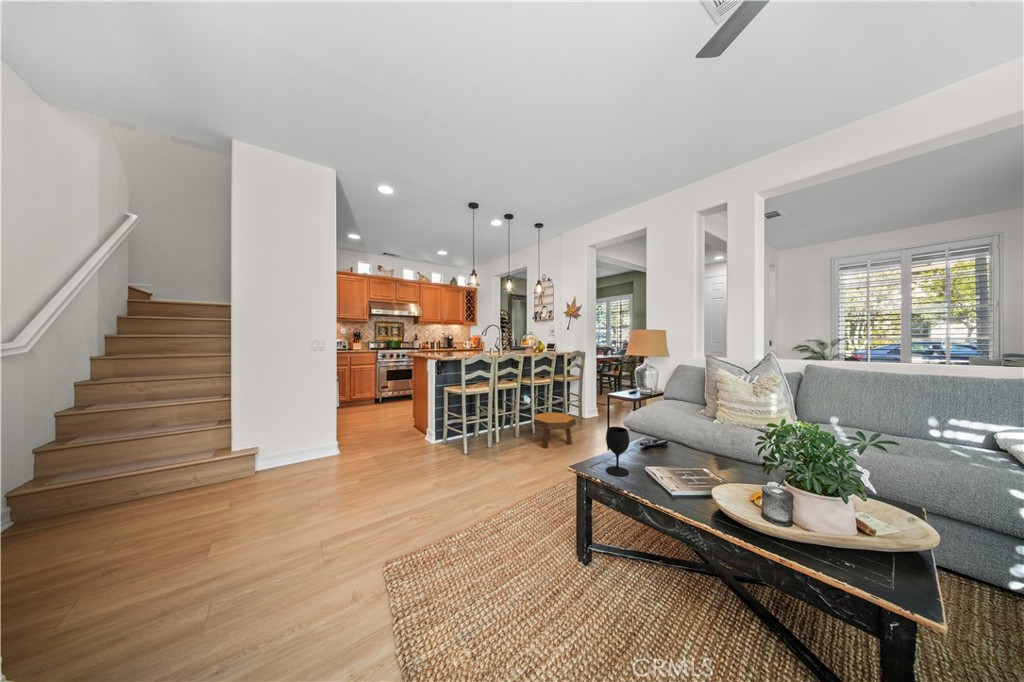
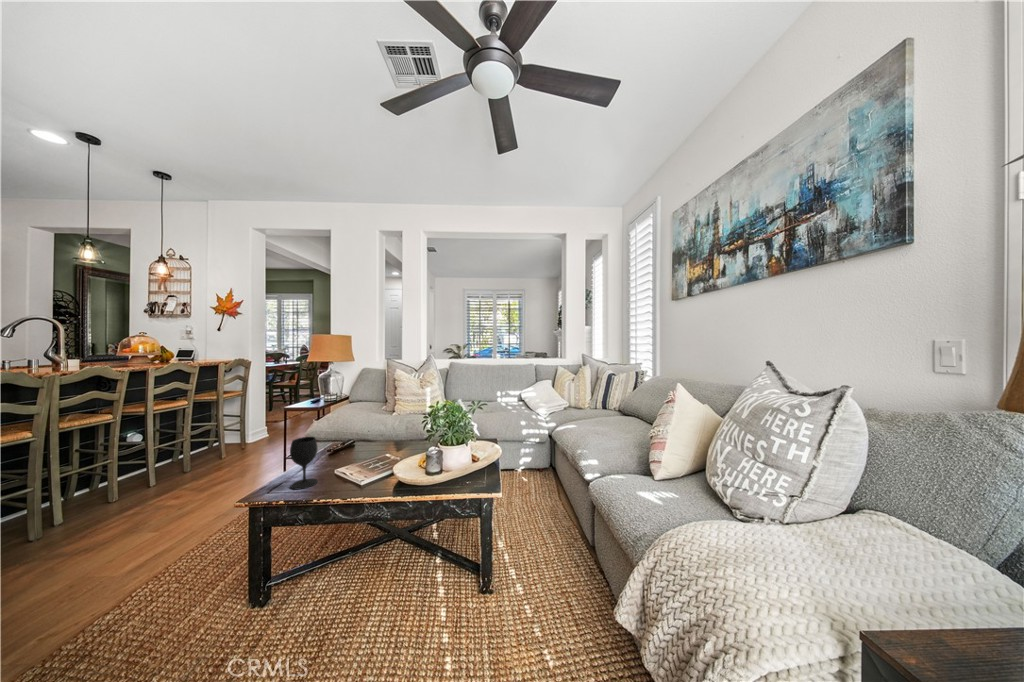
footstool: present [533,412,576,449] -> none [157,444,238,502]

